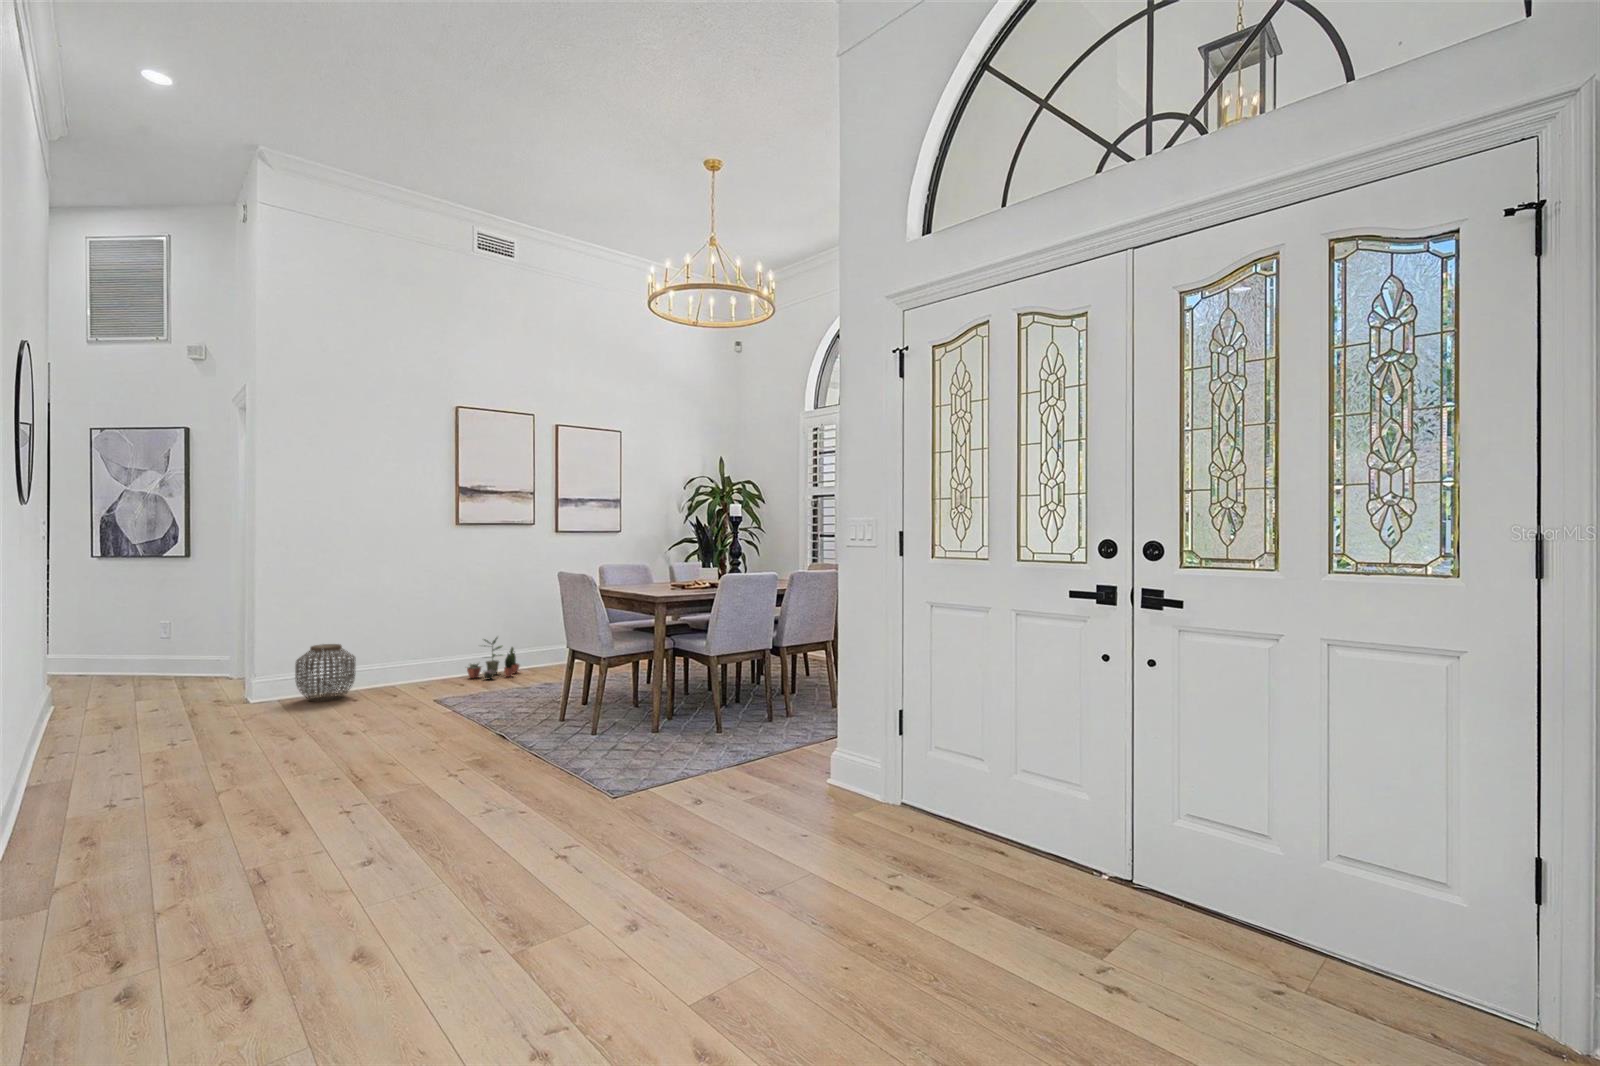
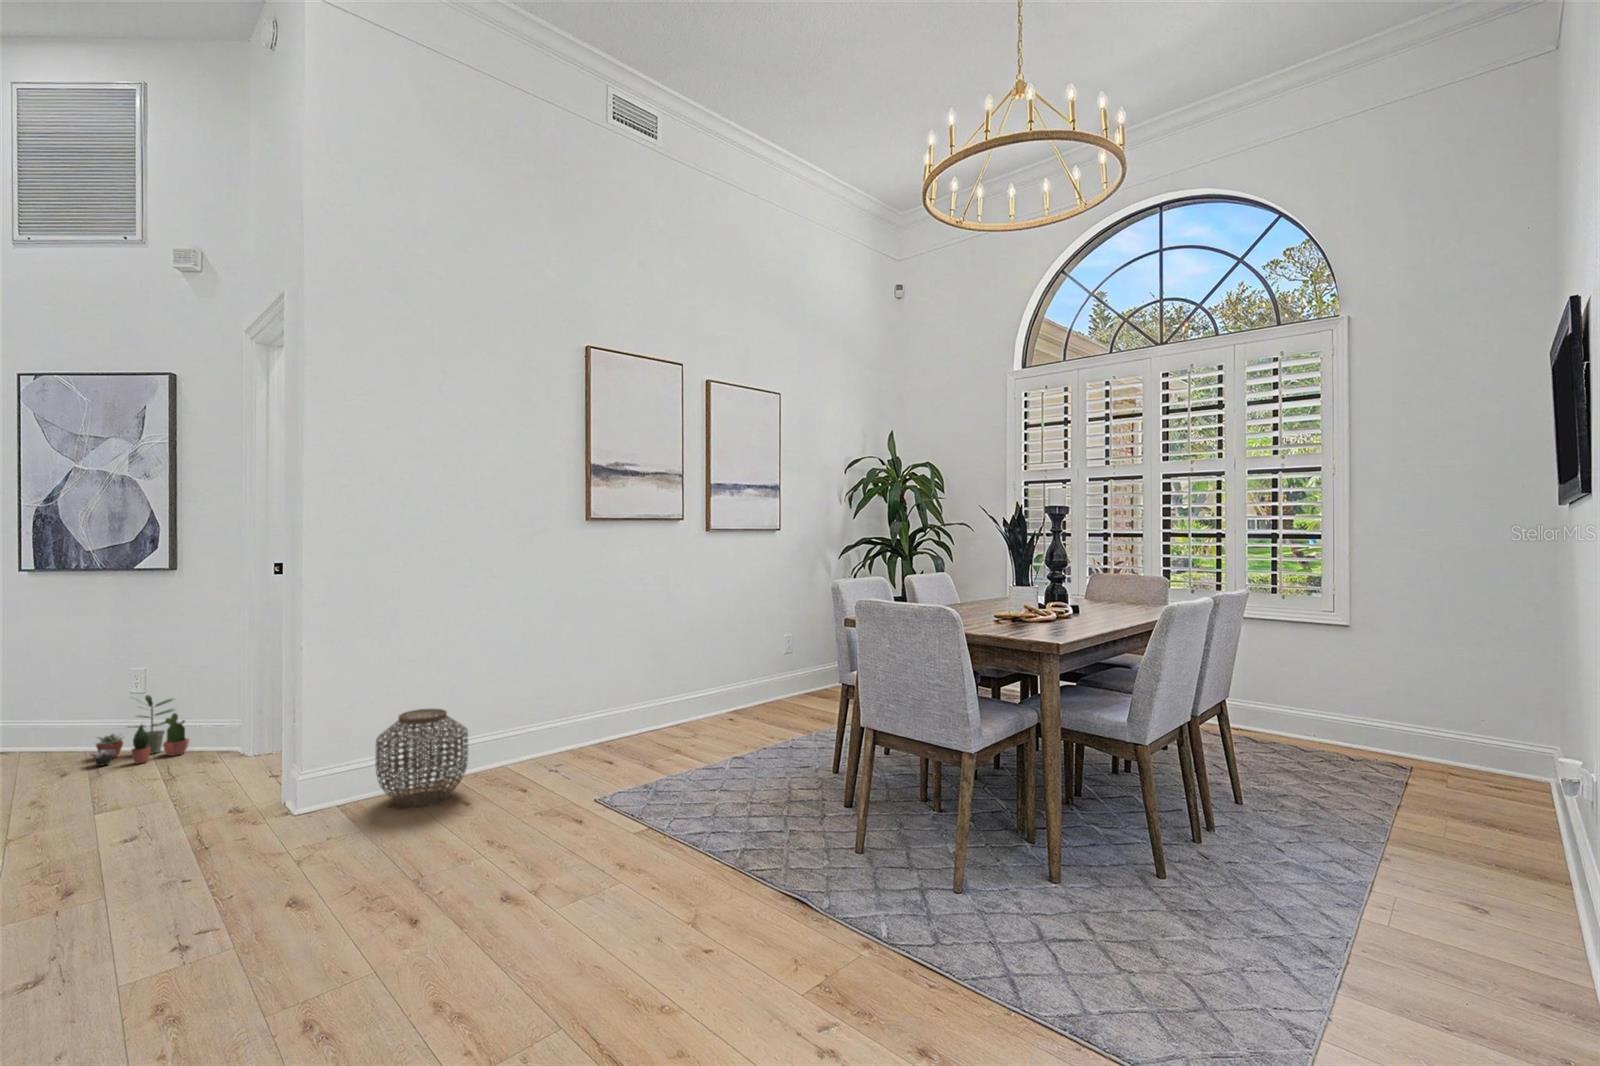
potted plant: present [467,637,519,679] -> present [90,695,189,766]

